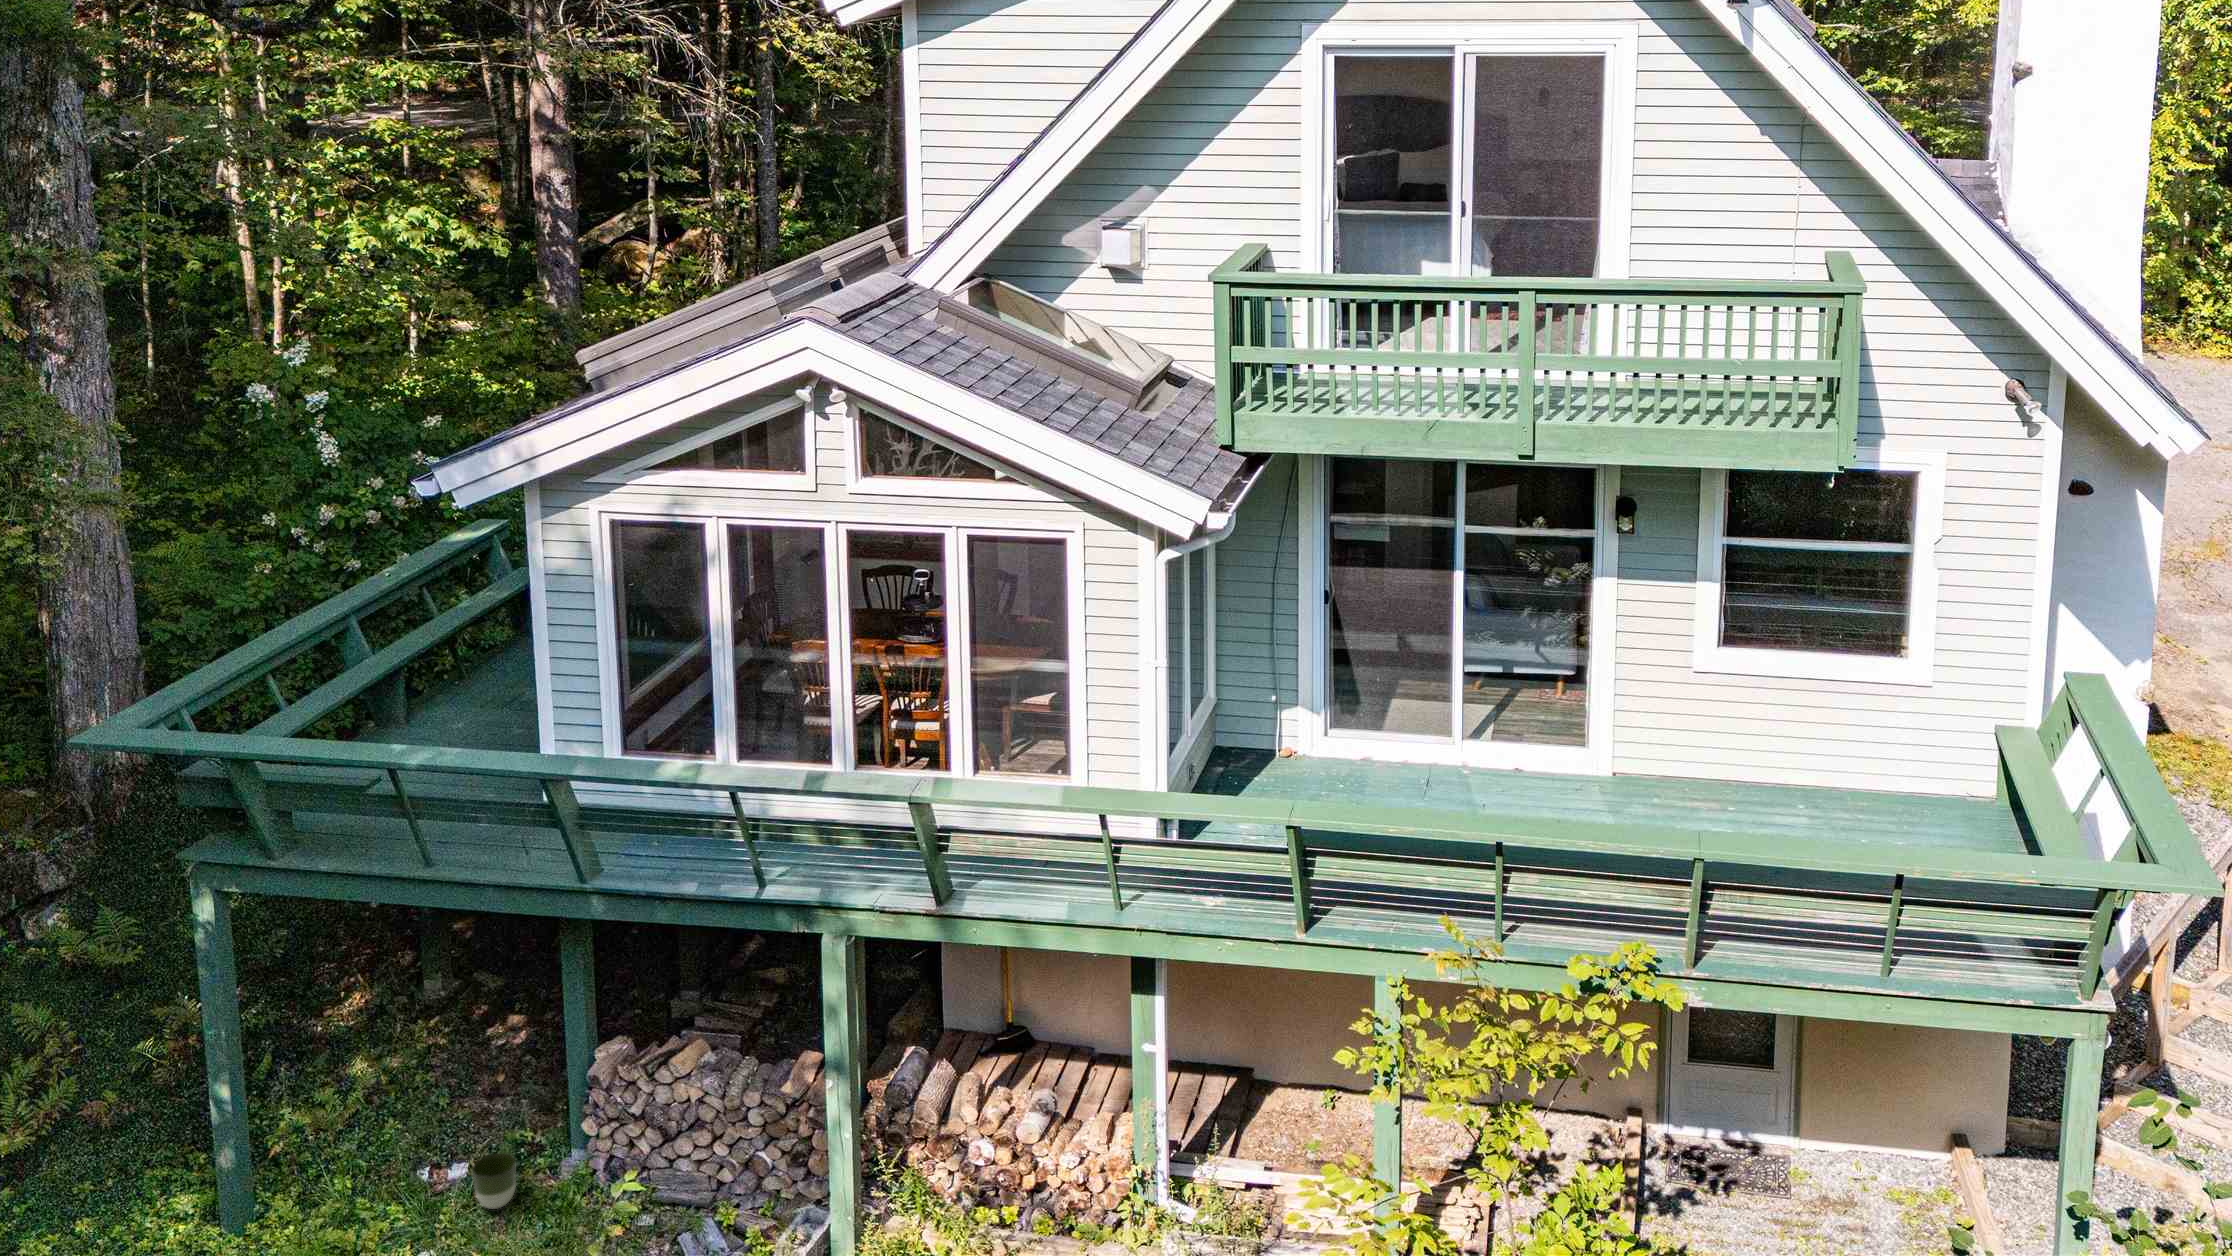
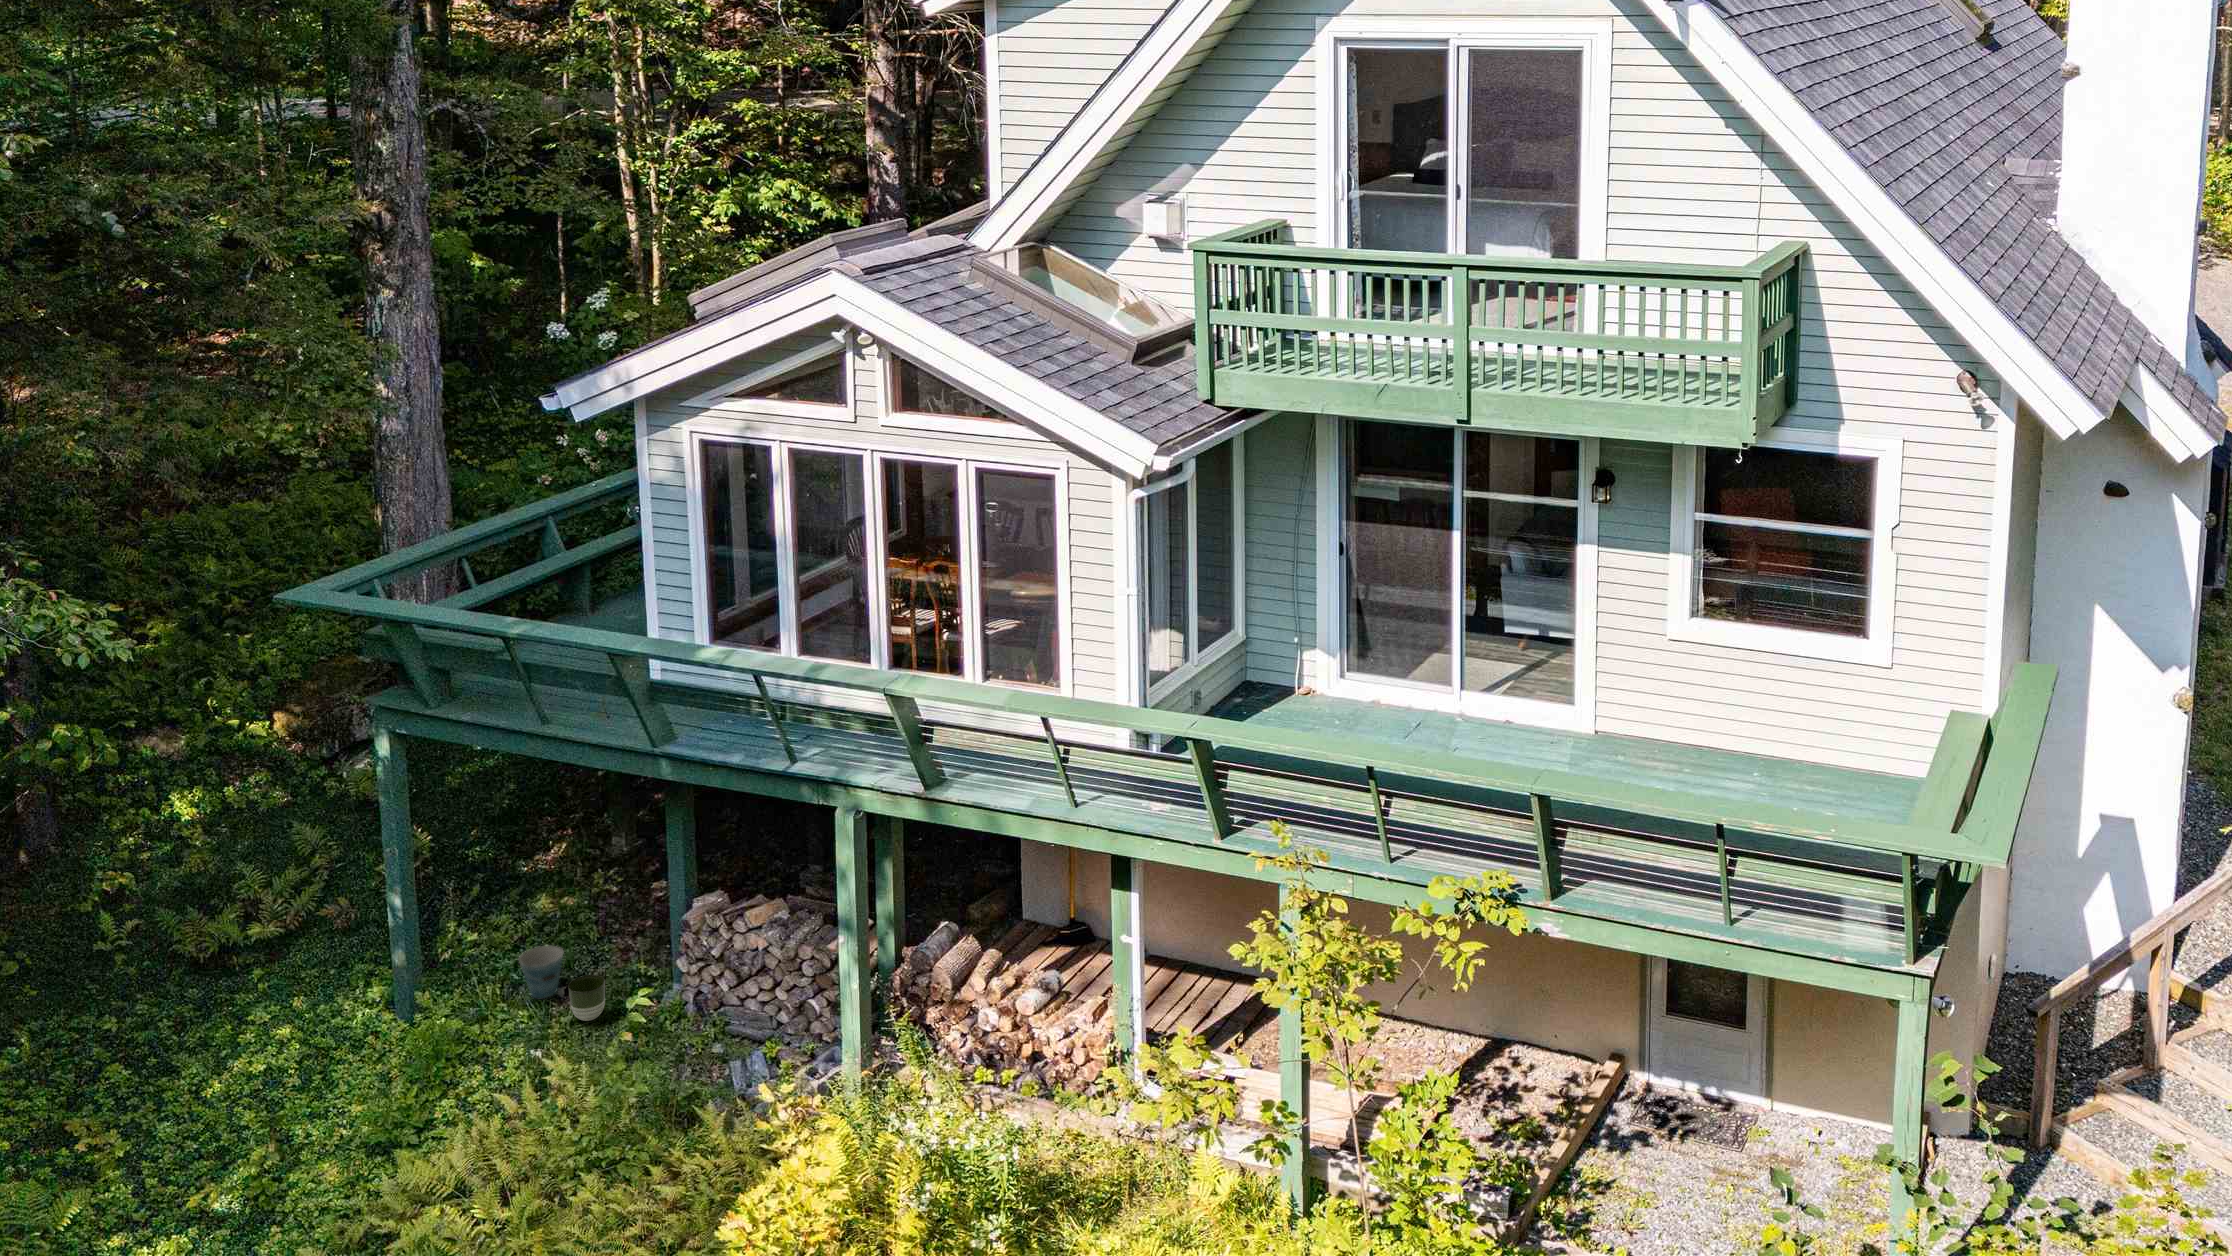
bucket: none [398,1122,453,1188] -> present [519,946,564,998]

